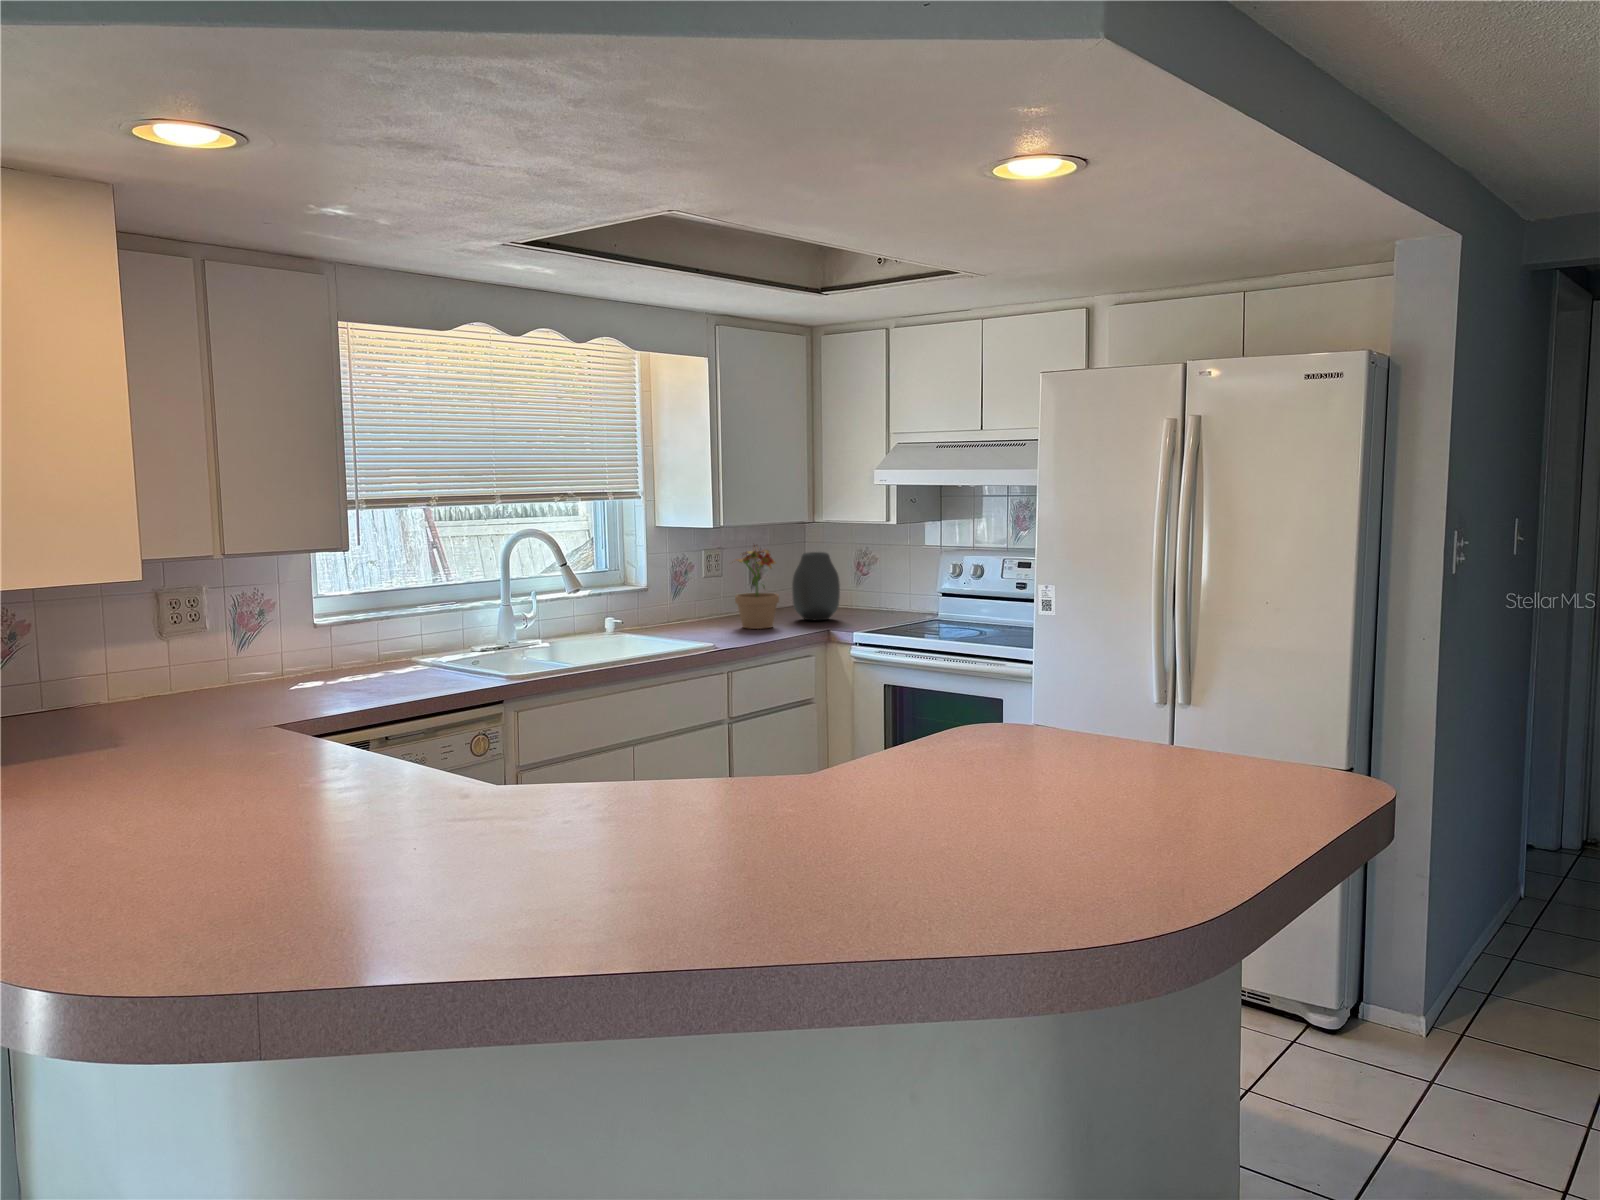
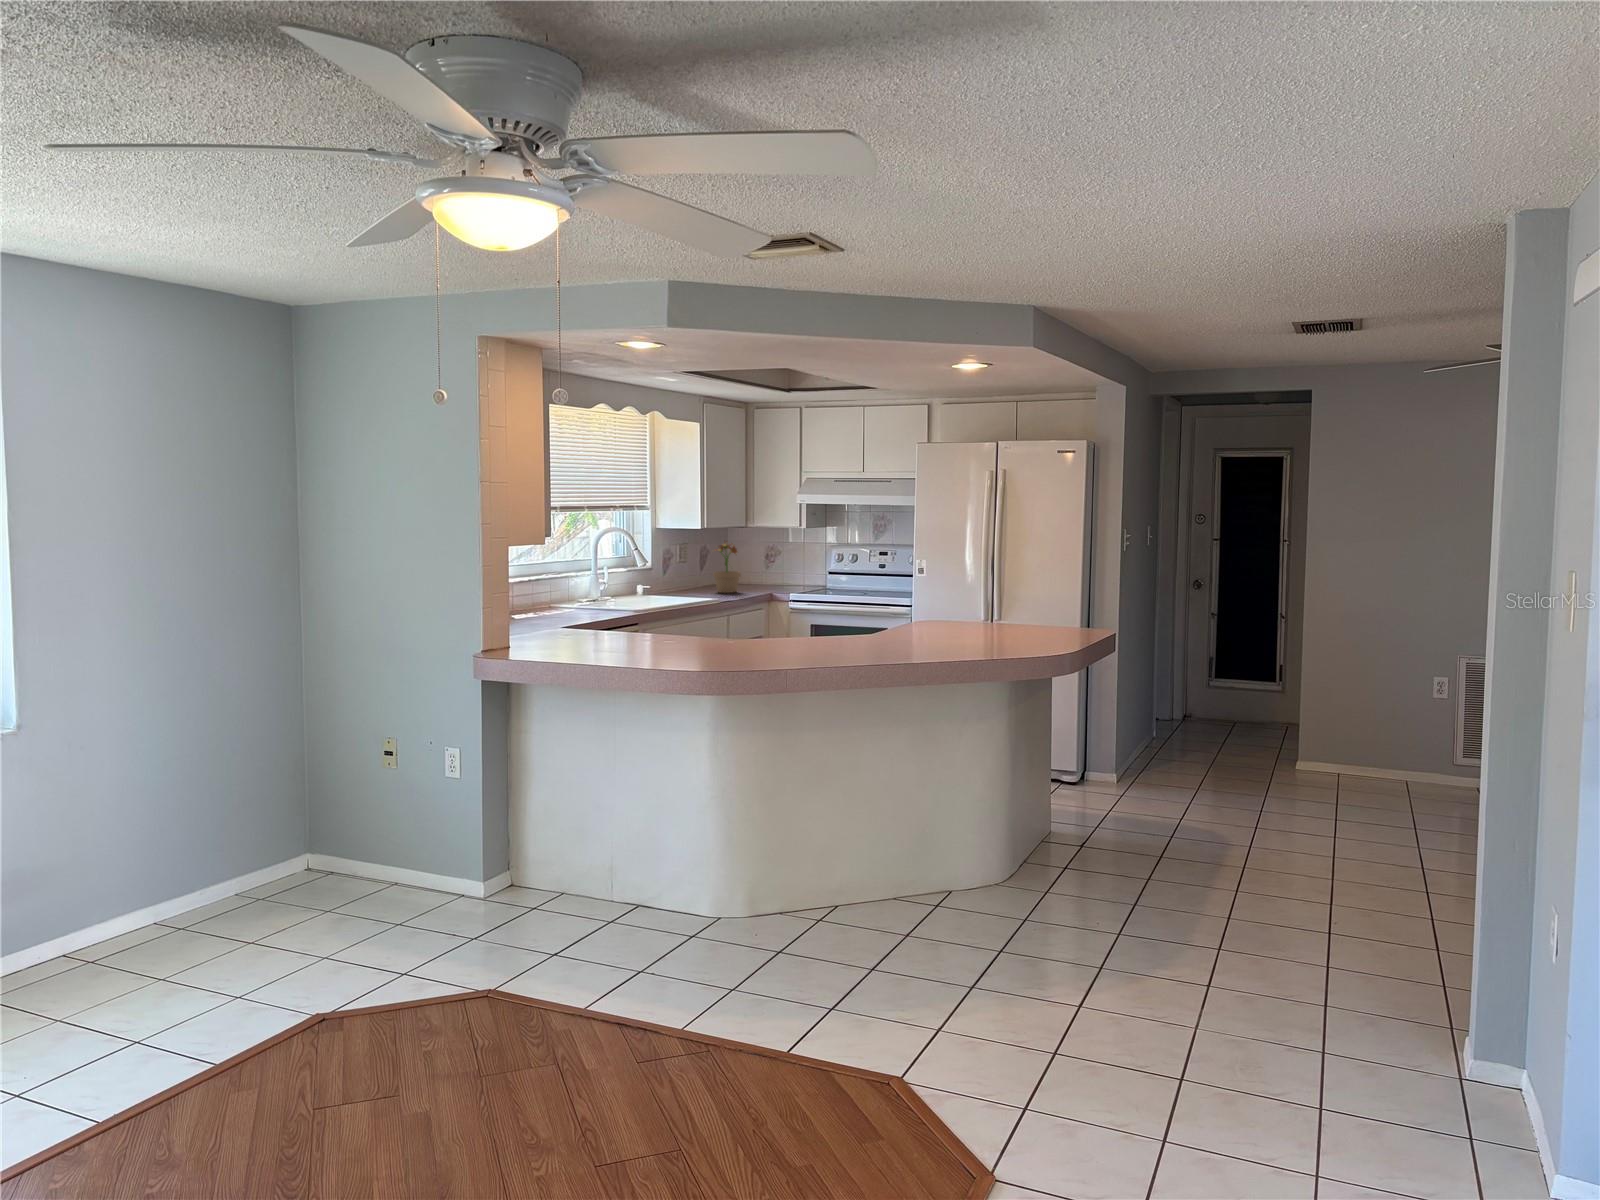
vase: present [792,552,840,620] -> none [741,547,771,589]

